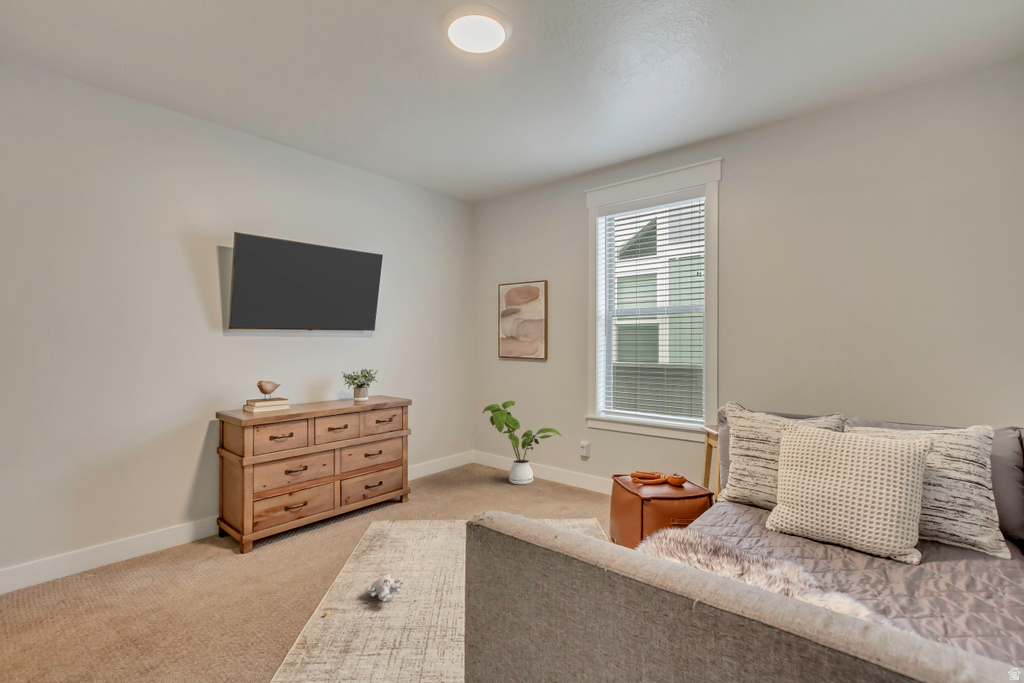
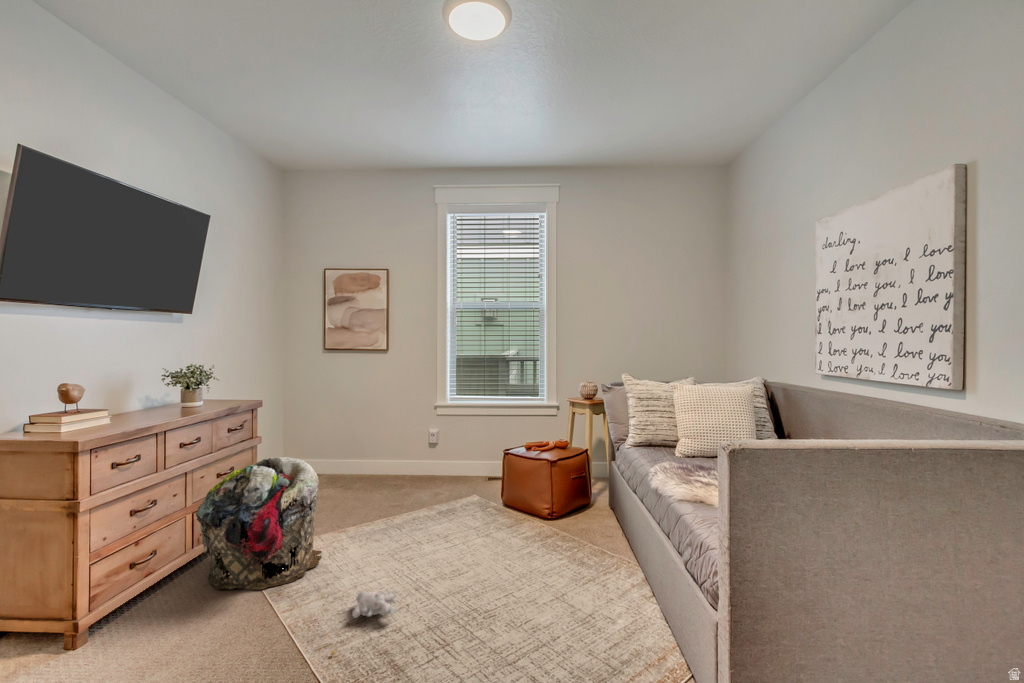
house plant: present [483,401,562,485] -> none [327,395,416,485]
laundry basket: none [327,447,419,551] -> present [196,457,322,590]

